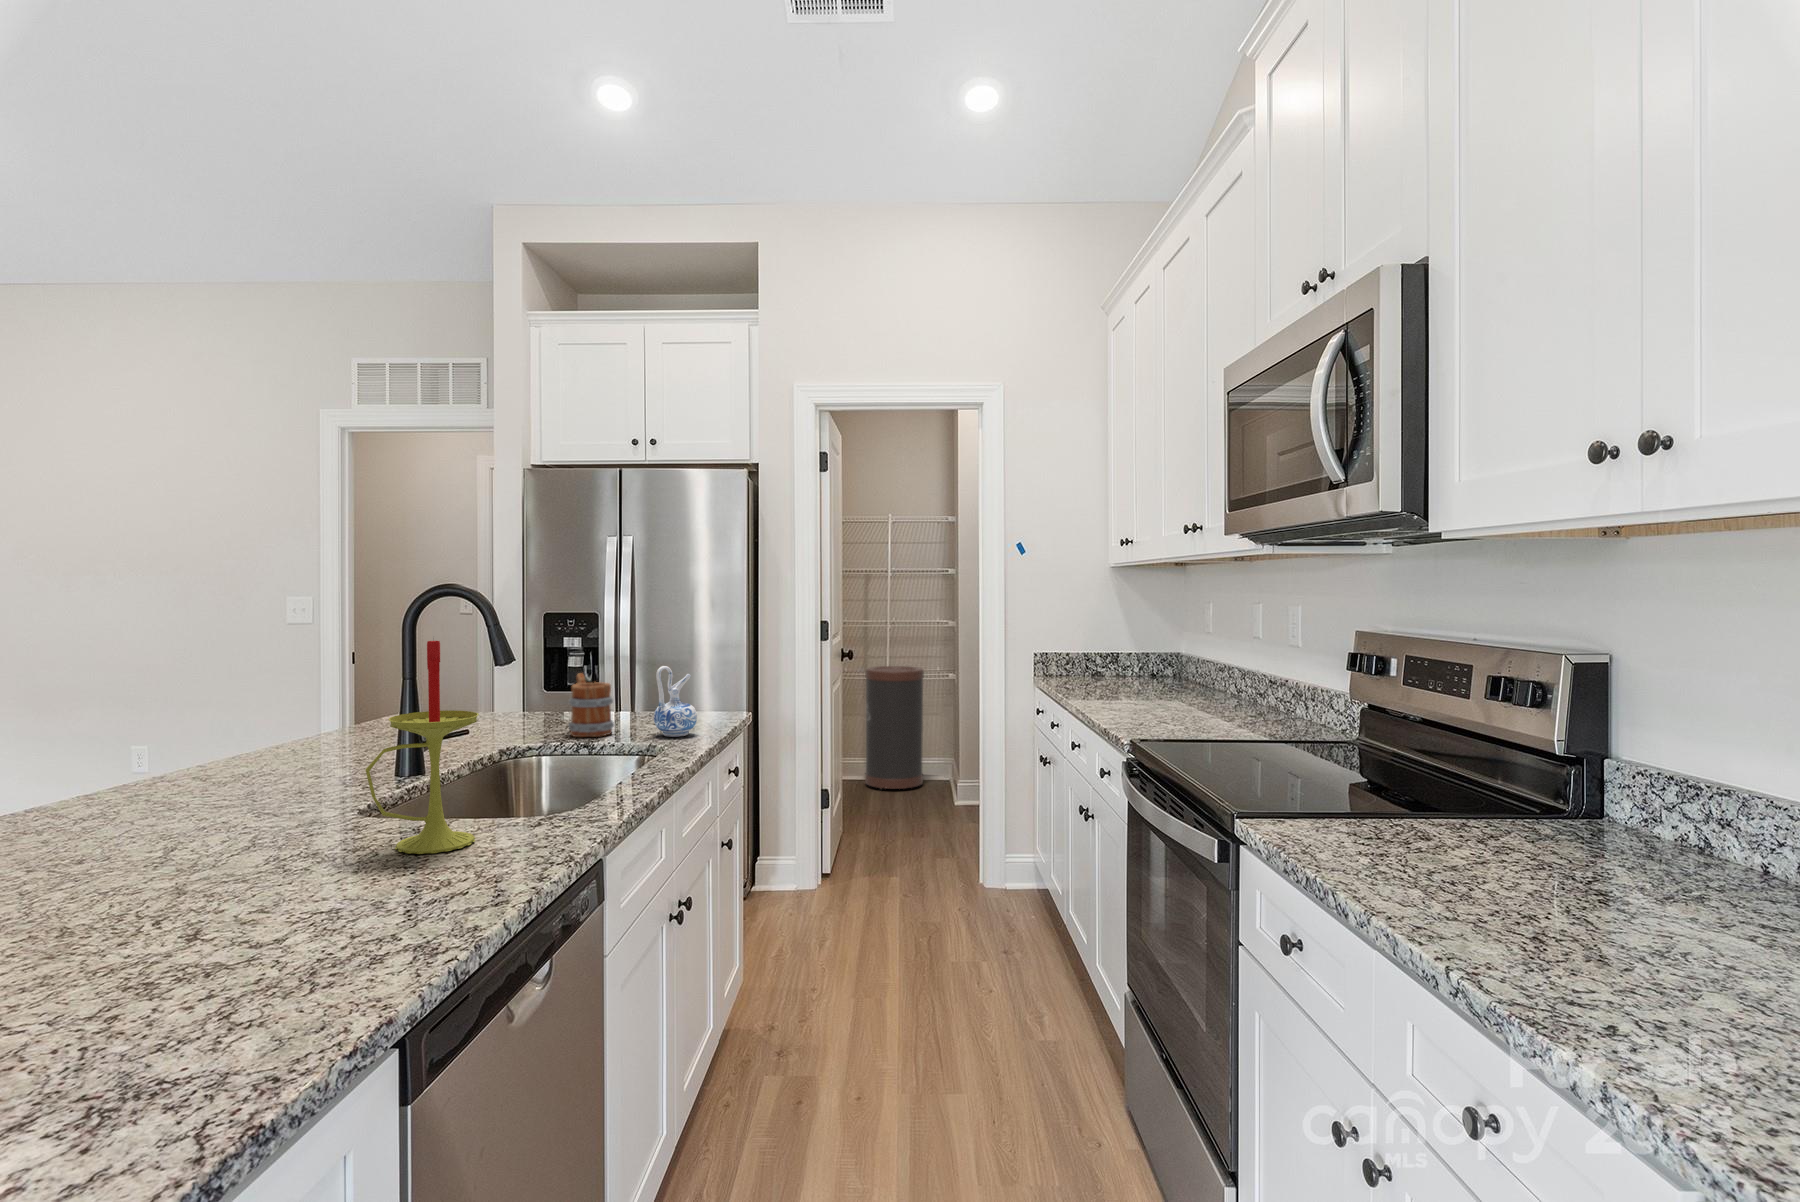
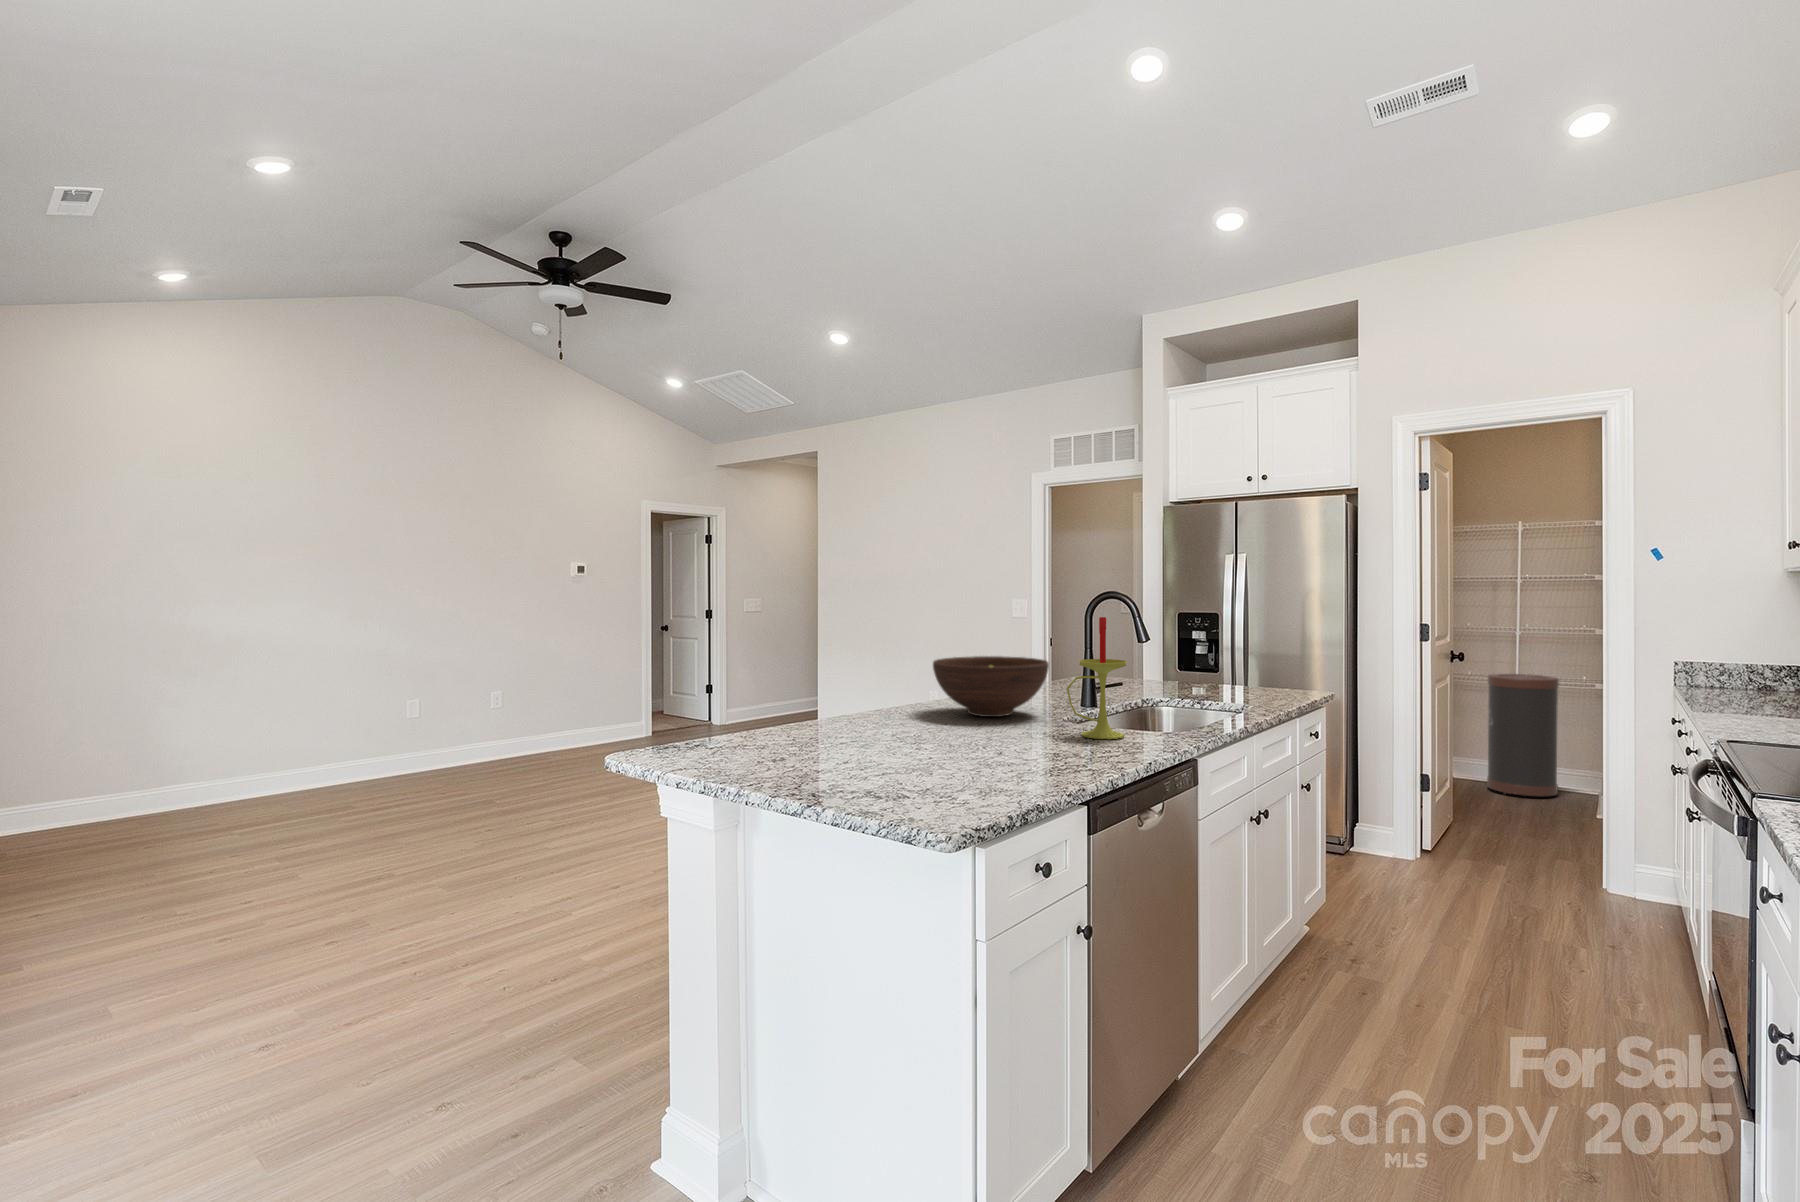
ceramic pitcher: present [654,666,697,737] -> none [1251,648,1285,701]
mug: present [568,673,614,737] -> none [1189,652,1222,697]
fruit bowl: none [74,707,335,828] -> present [933,656,1049,717]

